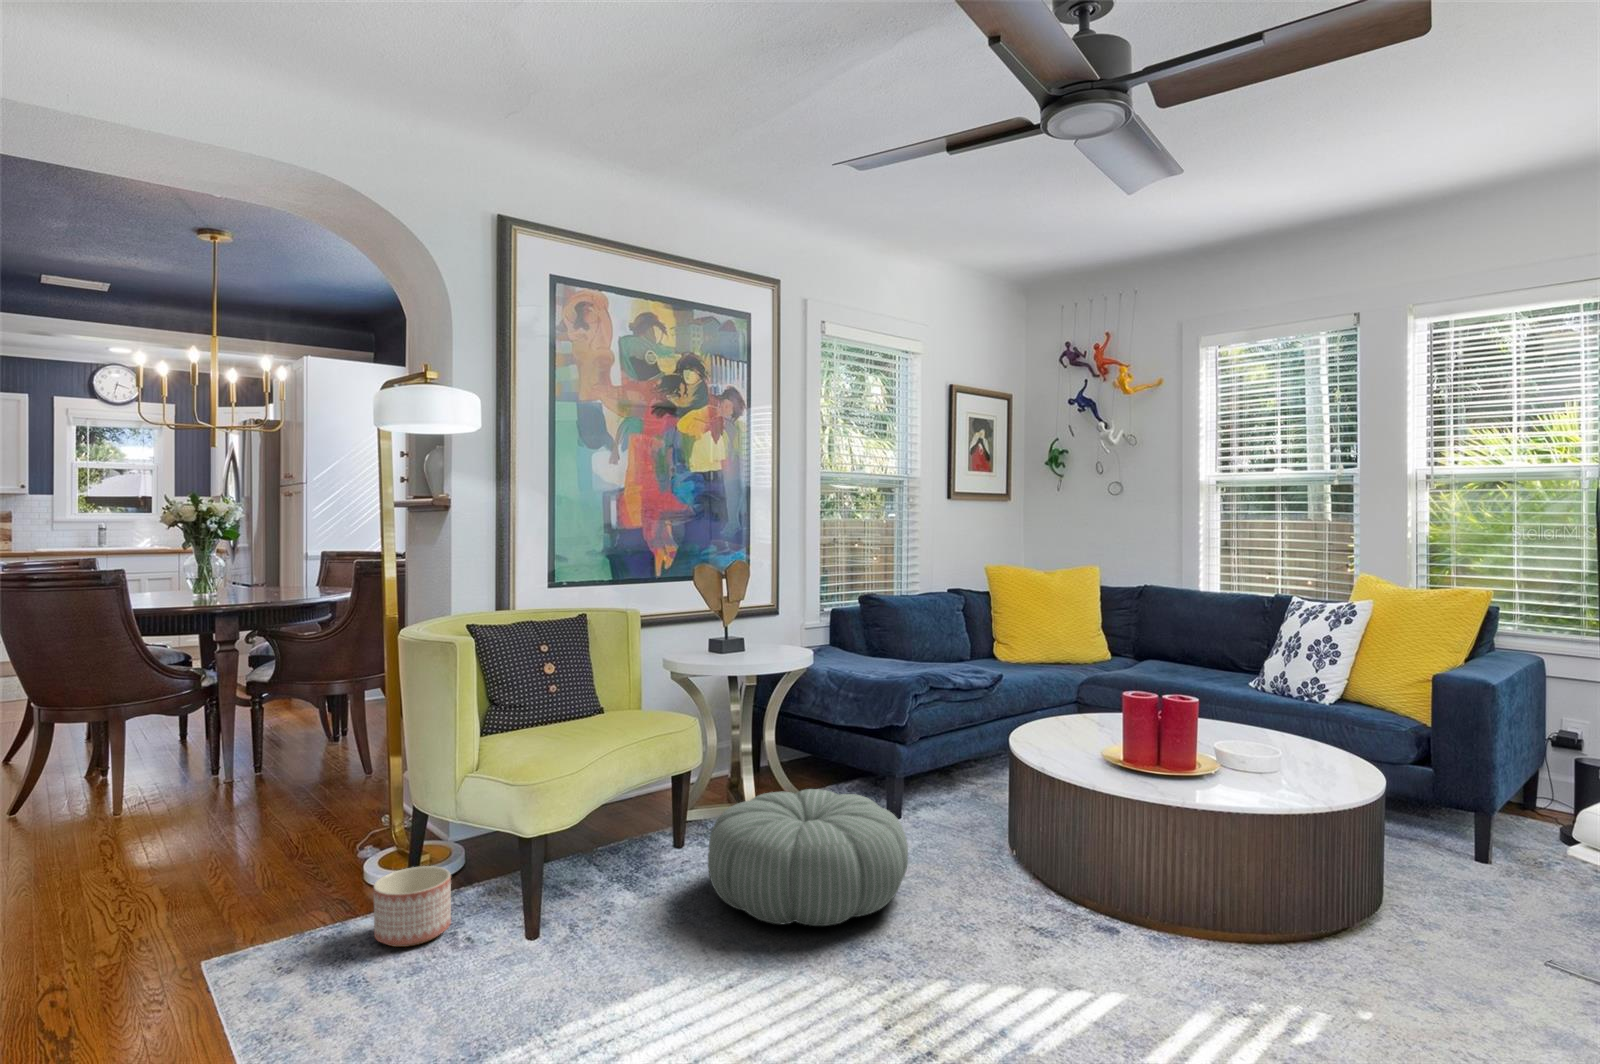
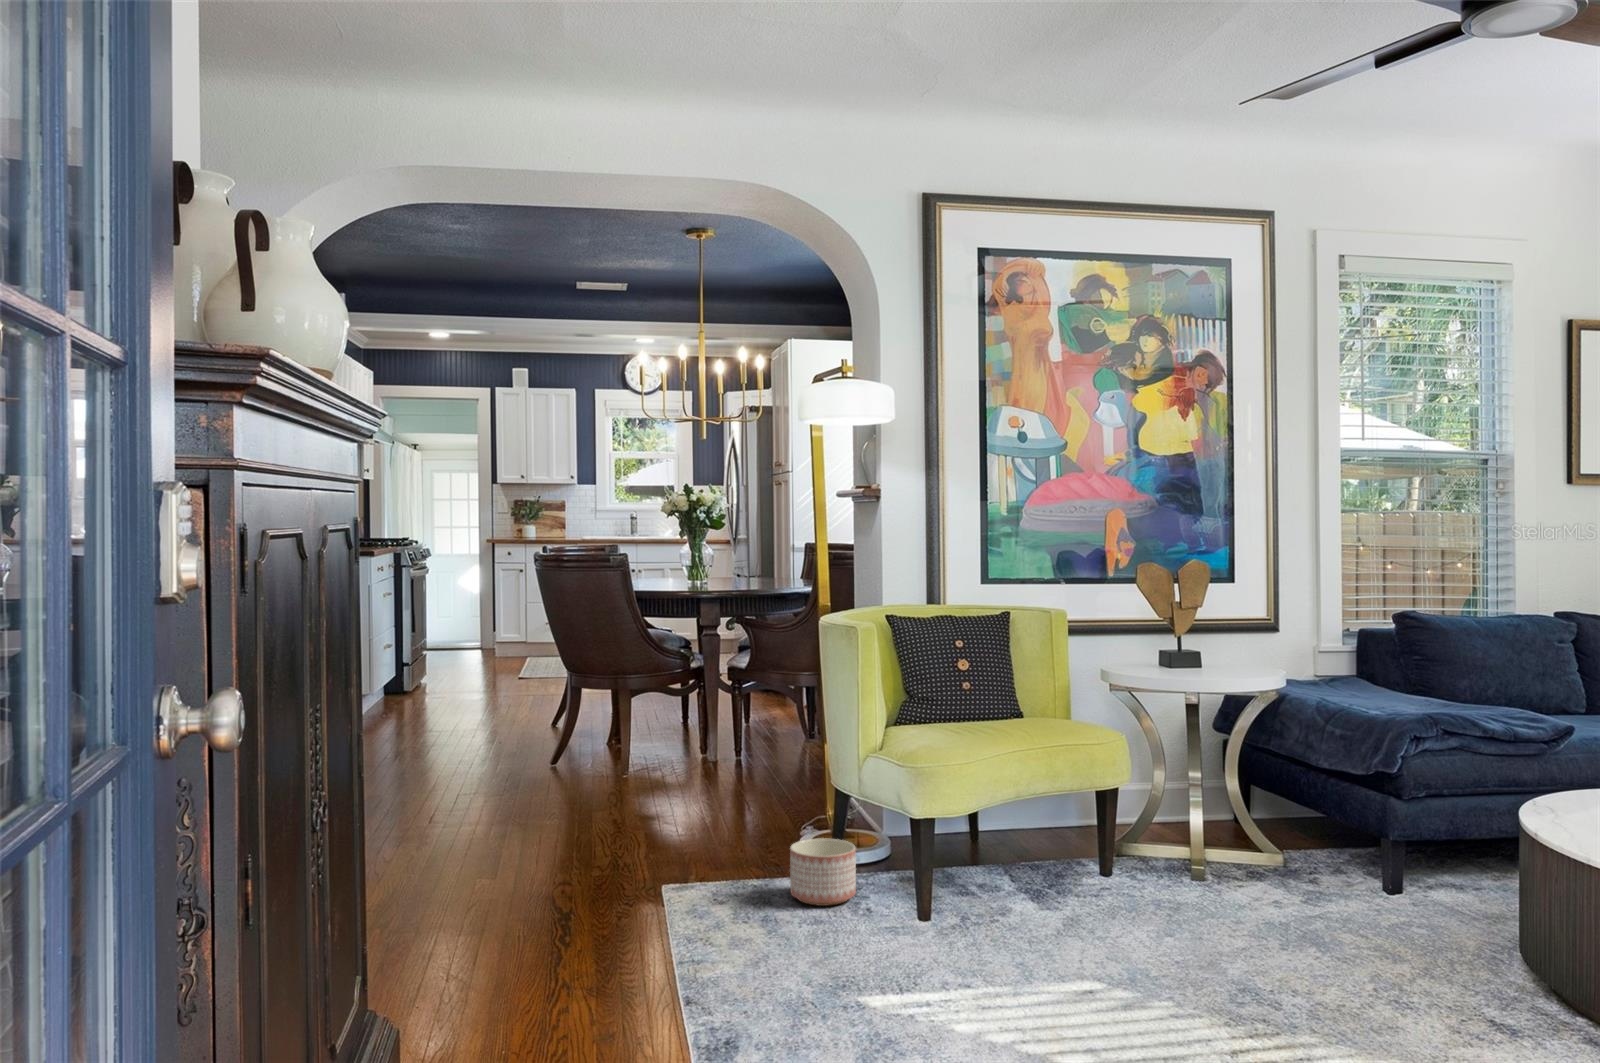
pouf: present [708,789,908,926] -> none [1104,822,1349,967]

